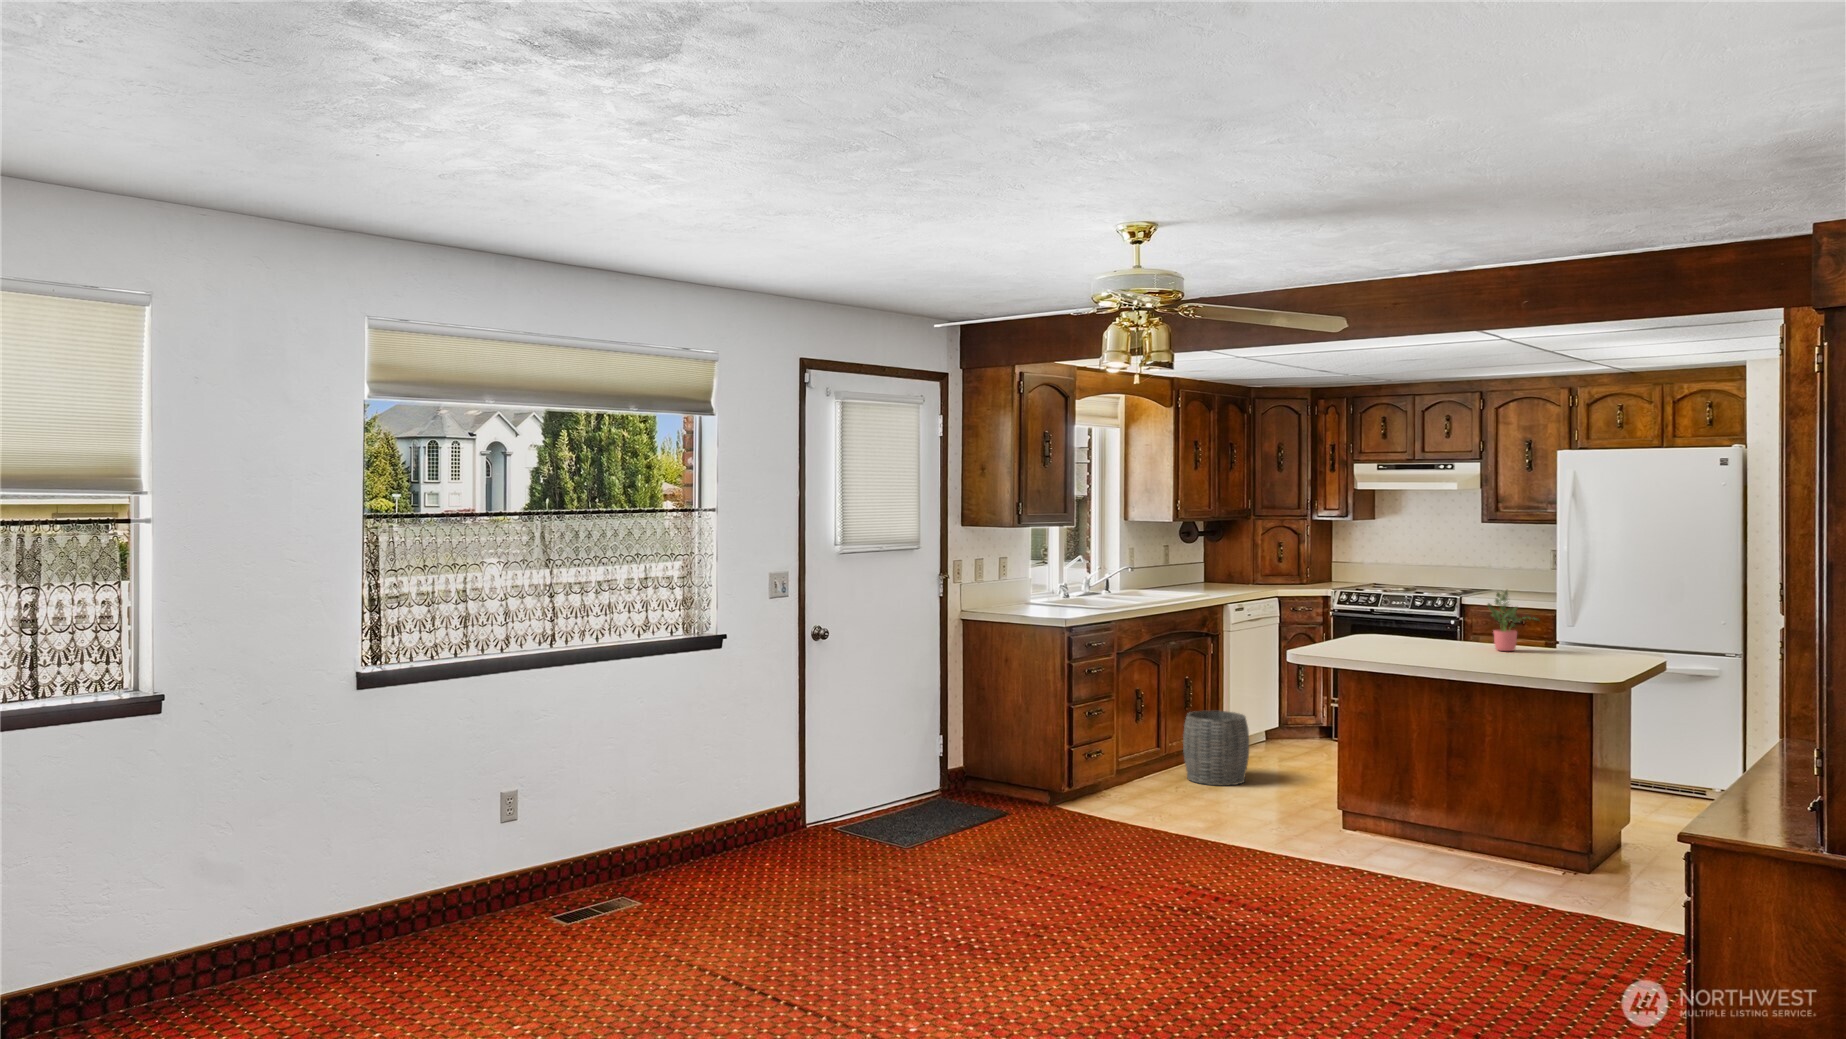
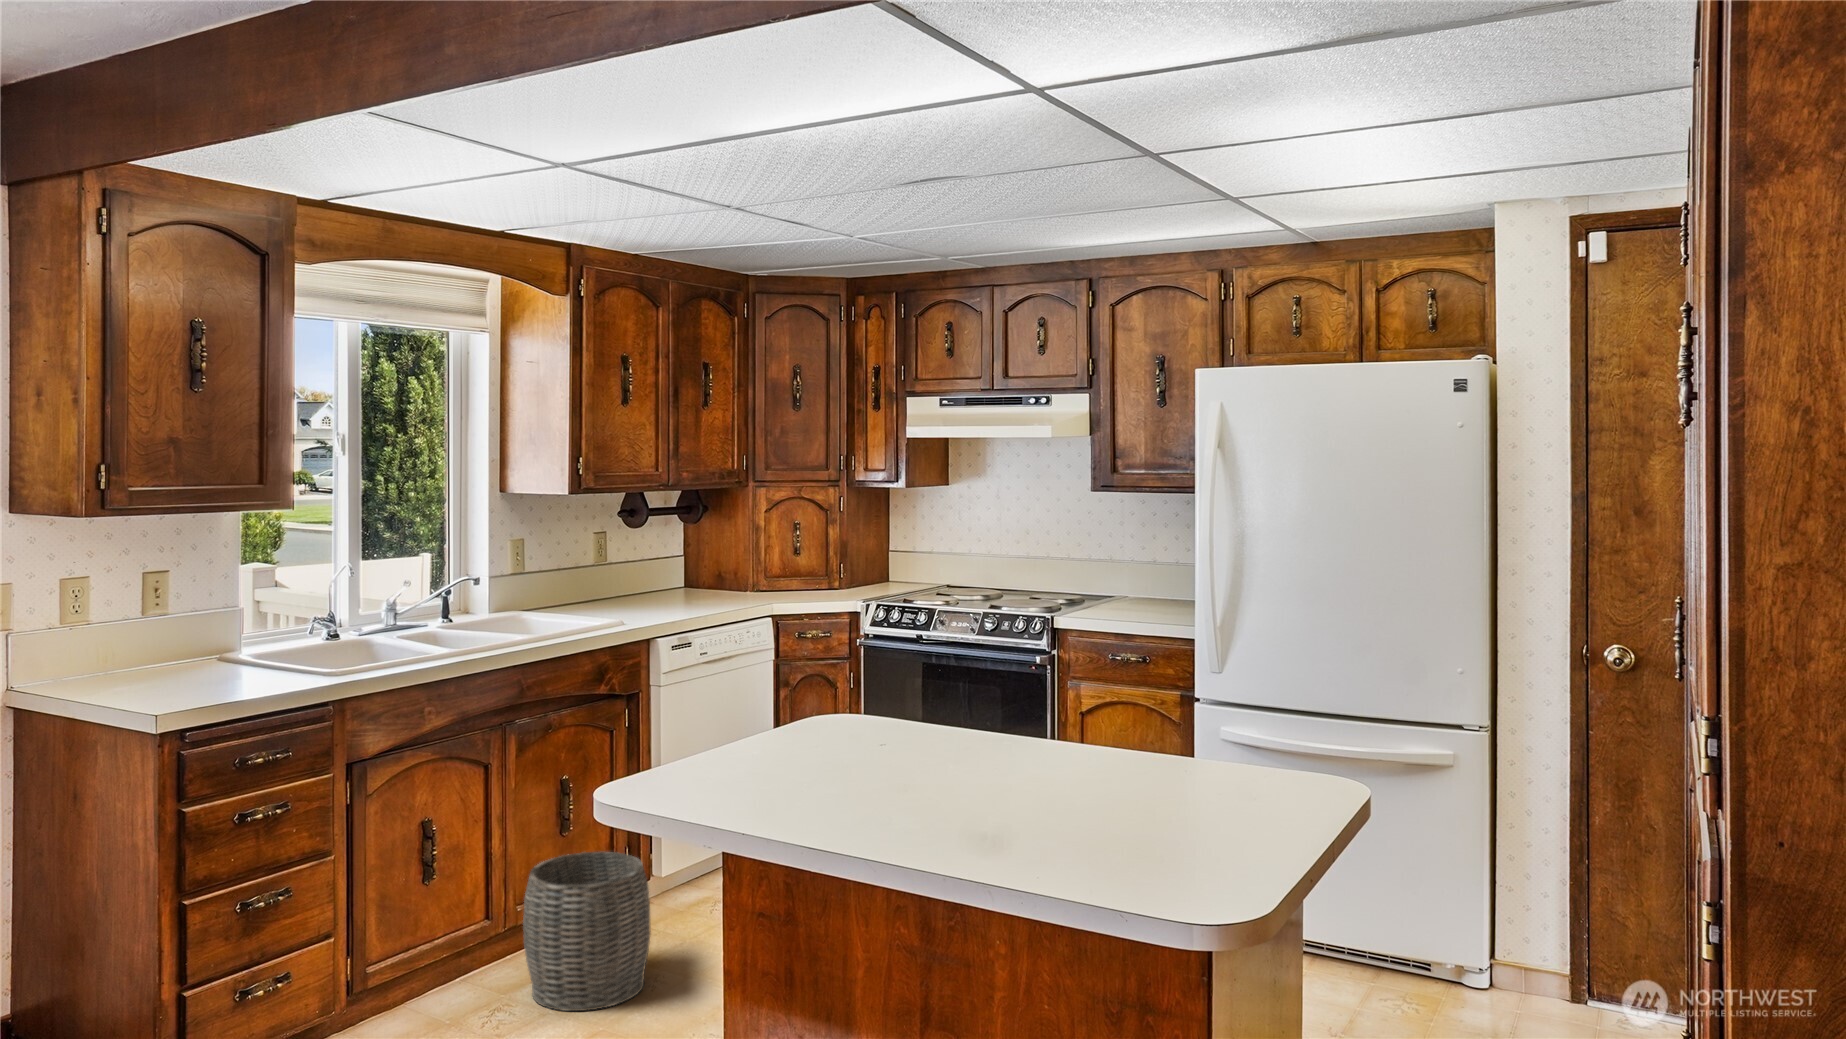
potted plant: present [1487,591,1539,651] -> none [1028,643,1136,775]

